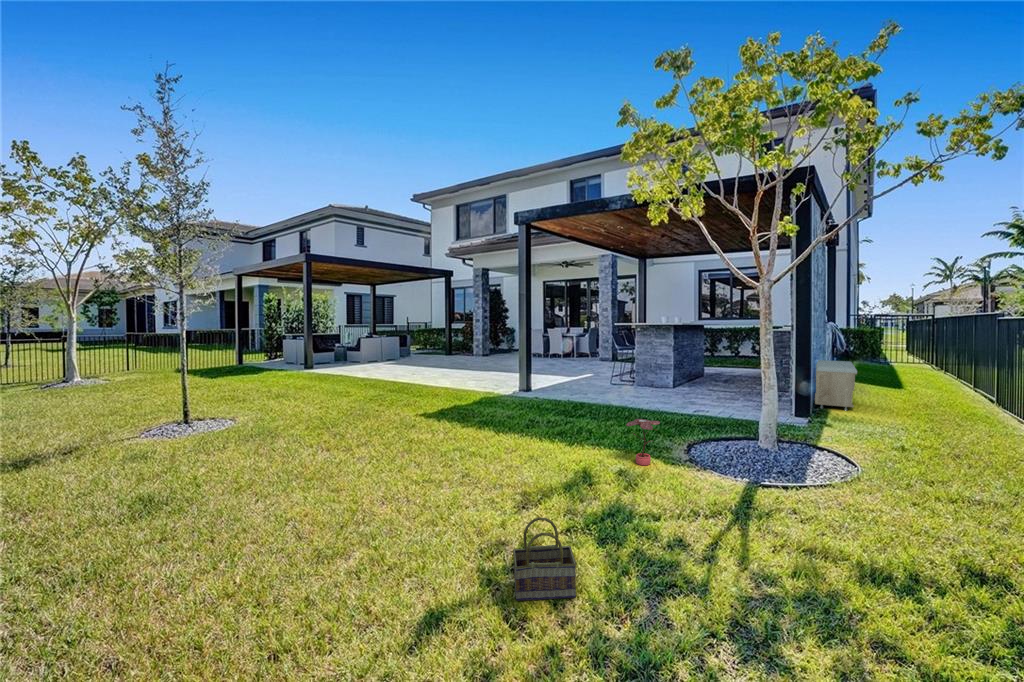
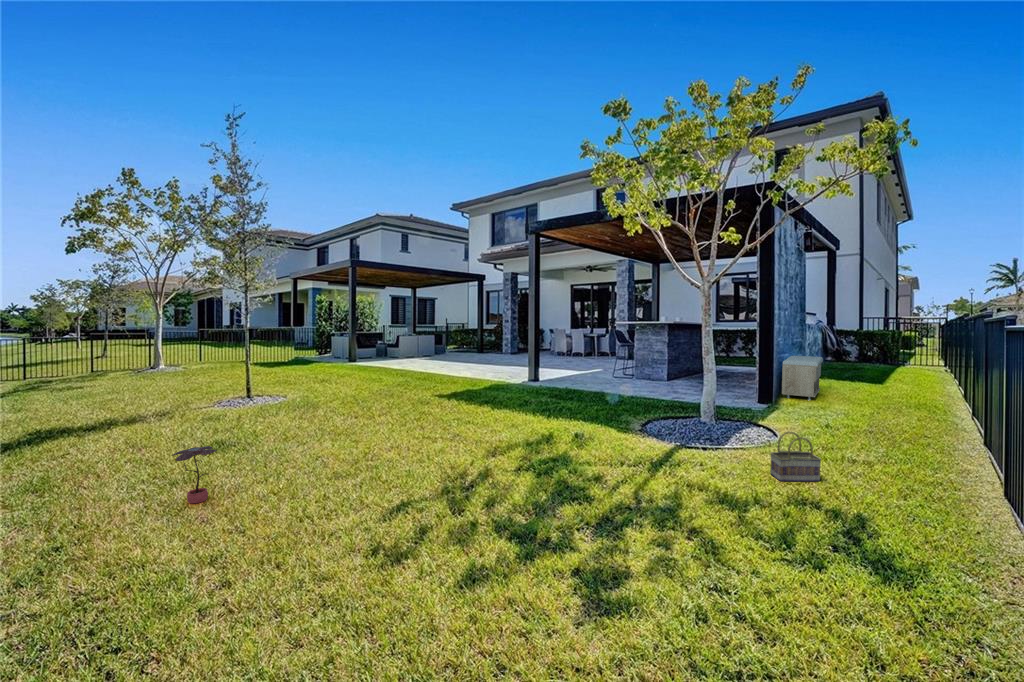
potted plant: present [626,419,660,465] -> present [172,446,217,504]
basket: present [513,517,576,601] -> present [770,432,821,481]

